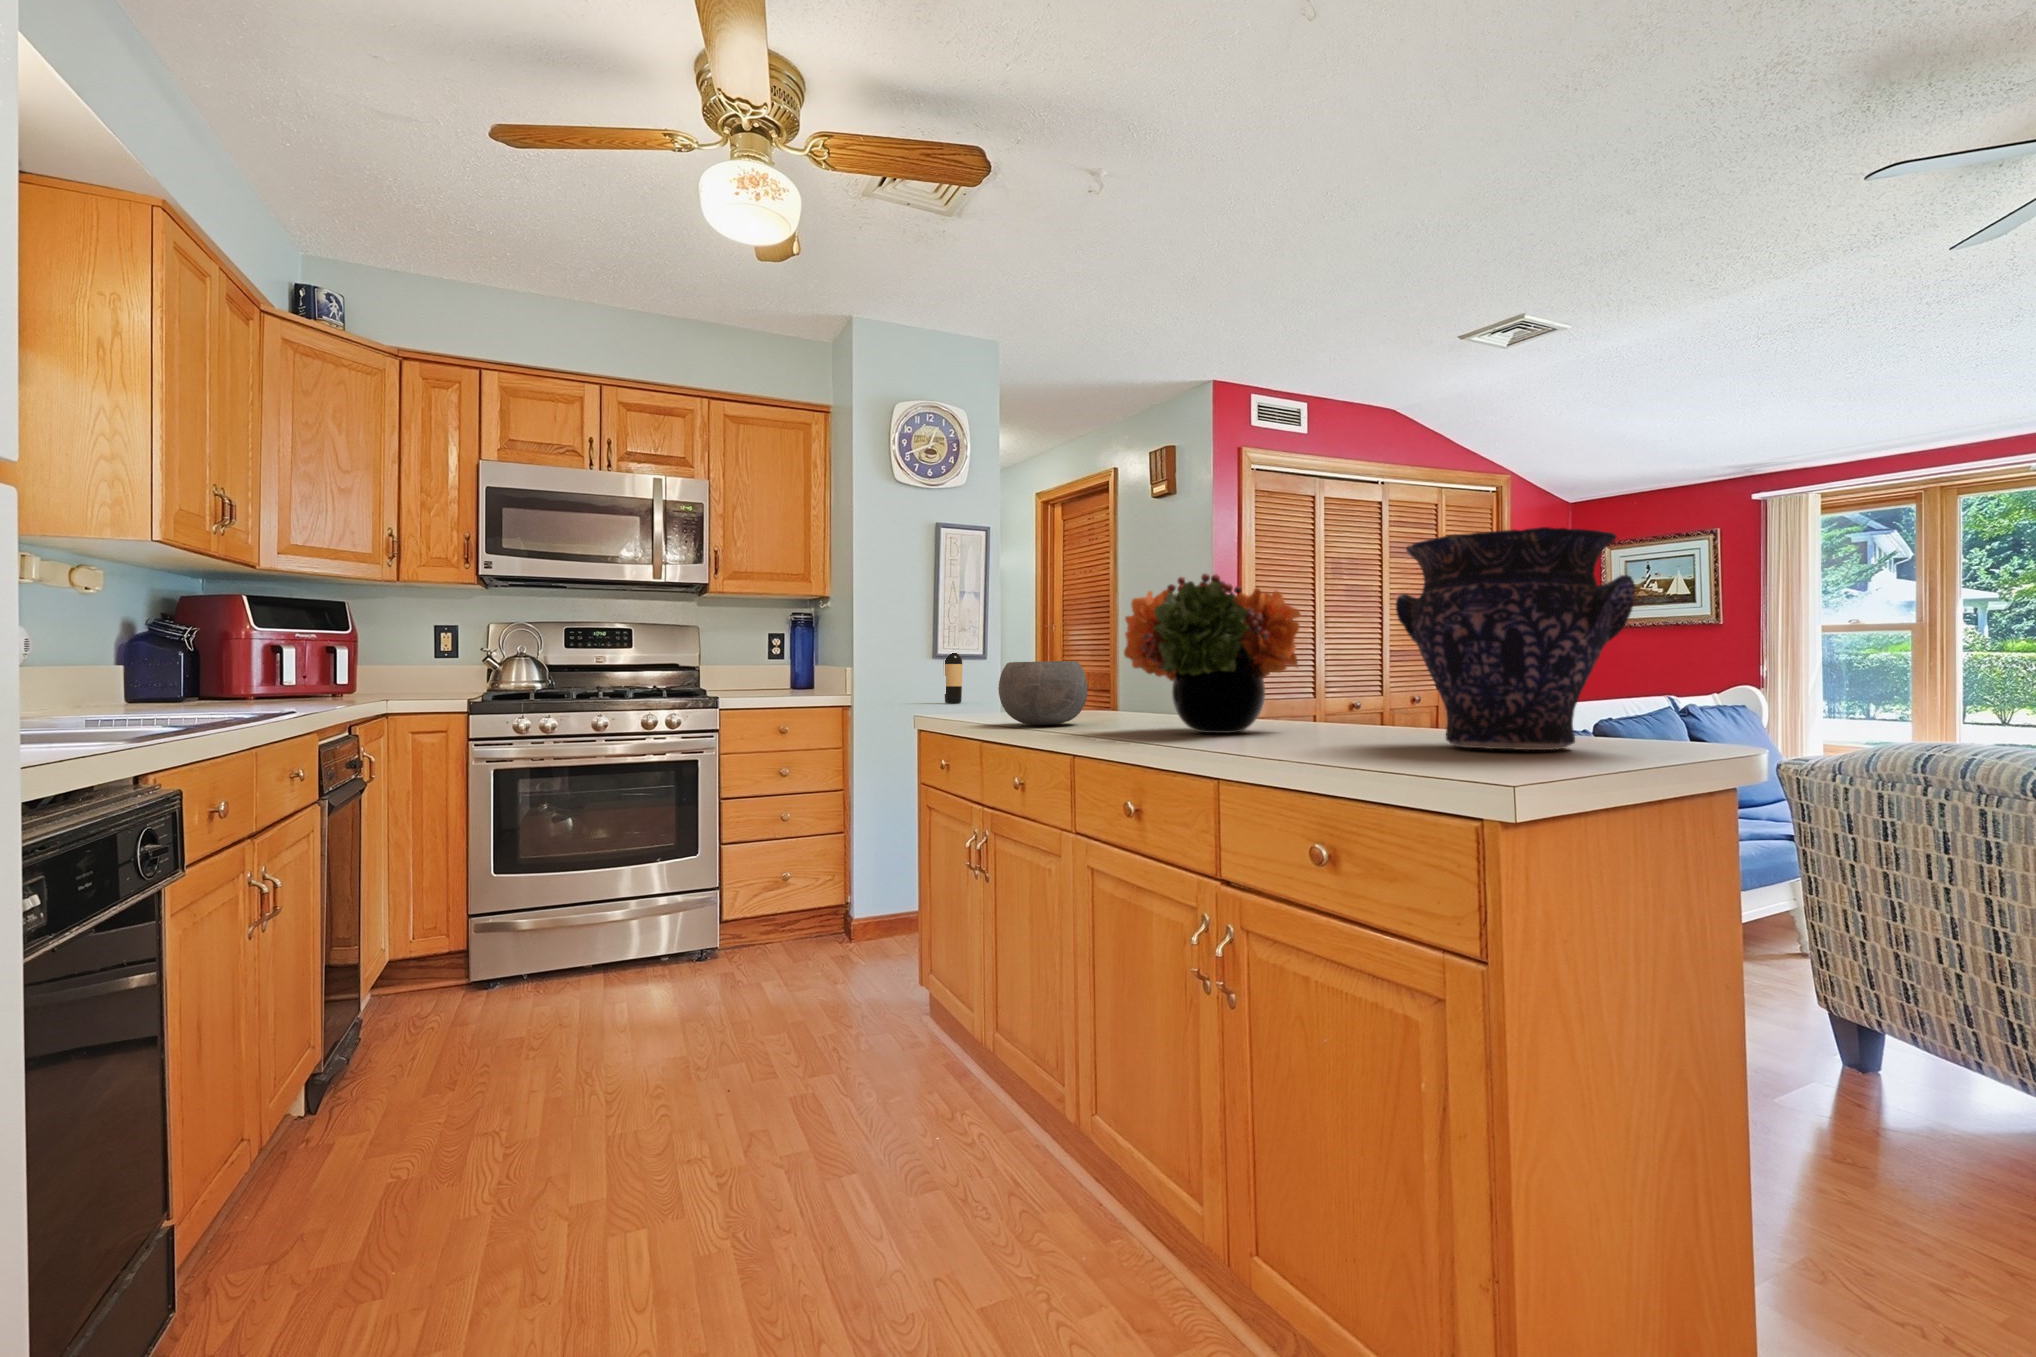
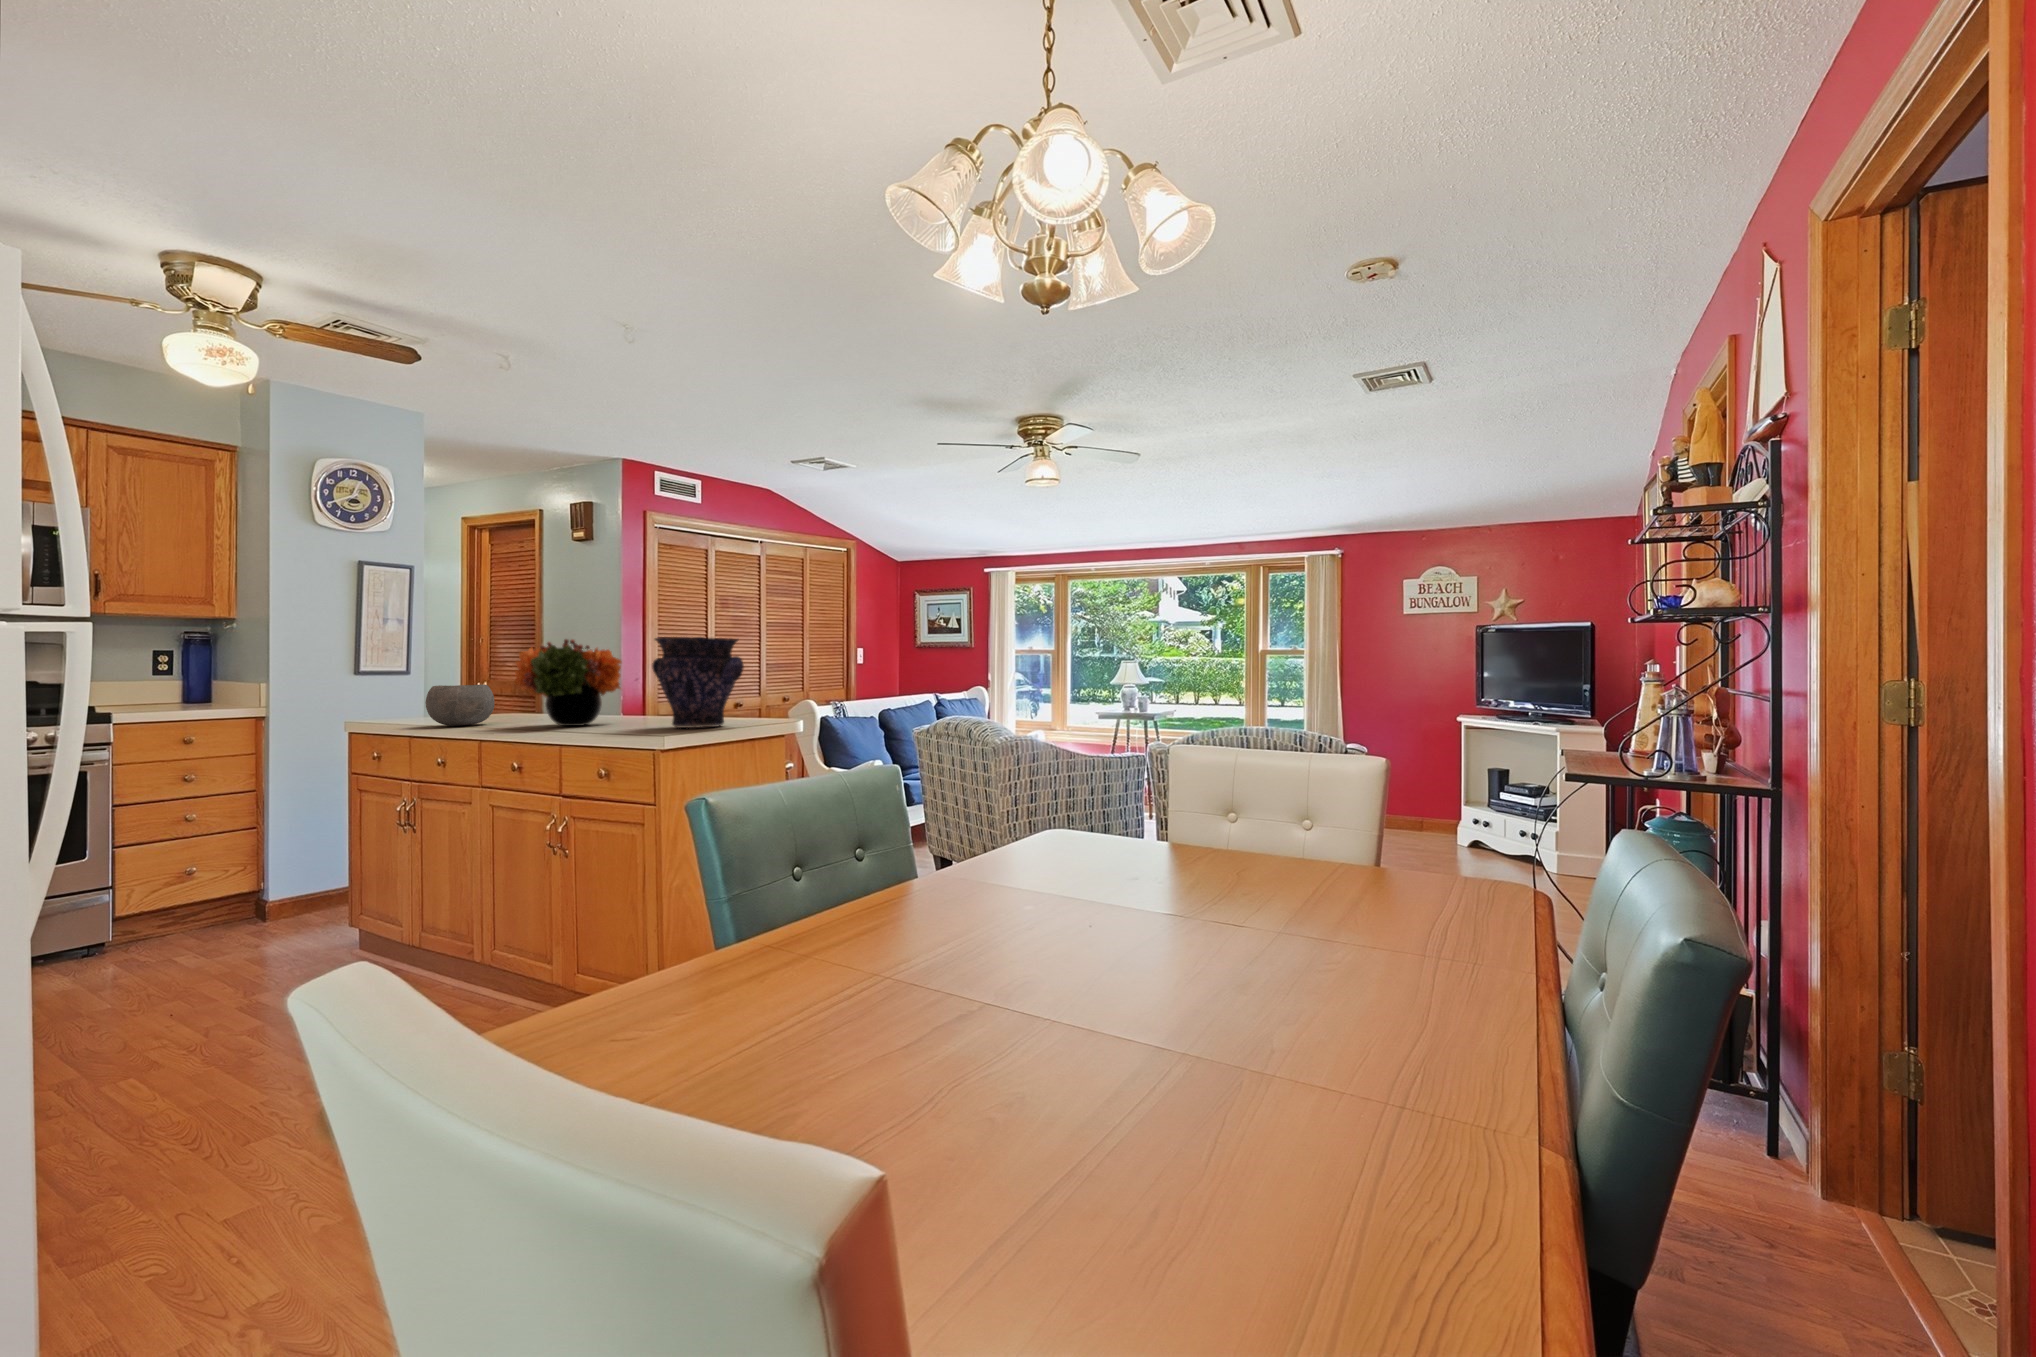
wine bottle: present [943,653,962,703] -> none [367,652,387,711]

